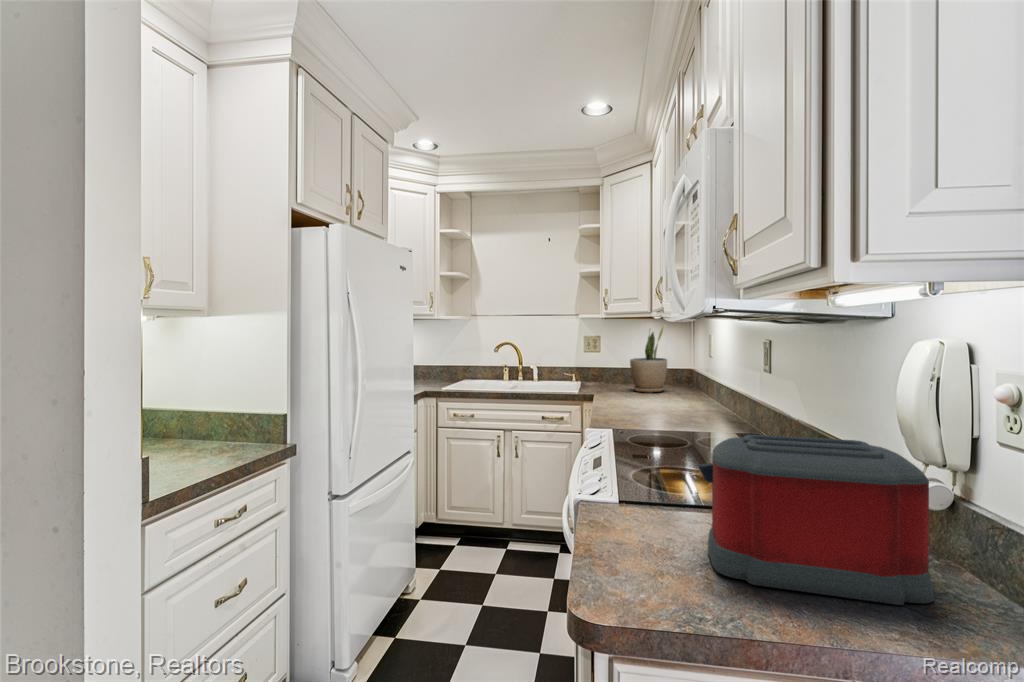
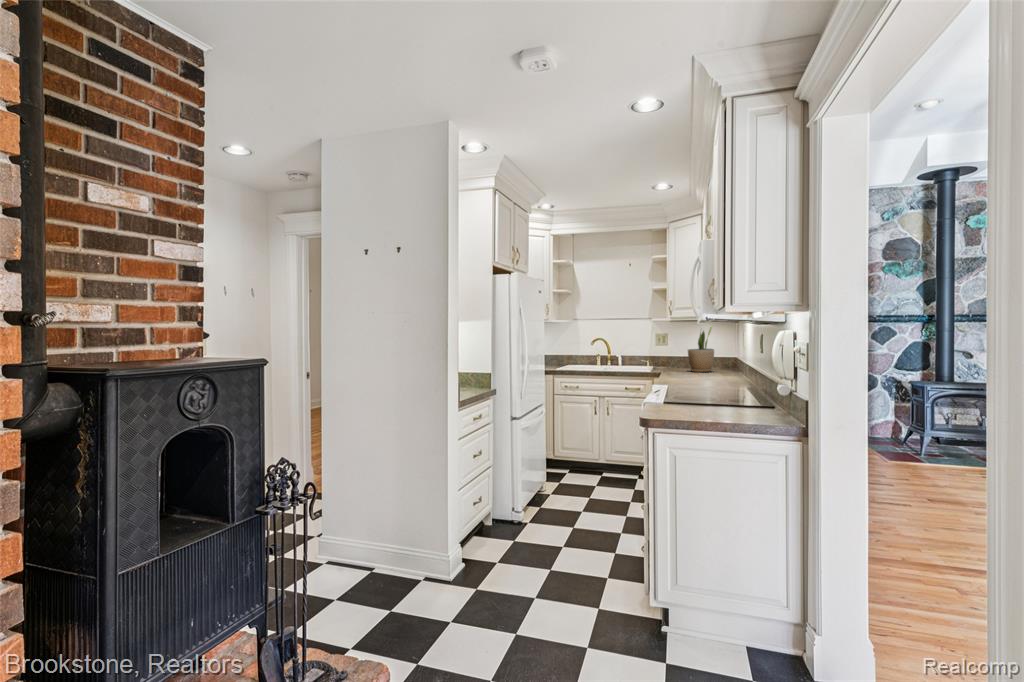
toaster: present [698,435,934,605] -> none [692,368,772,419]

